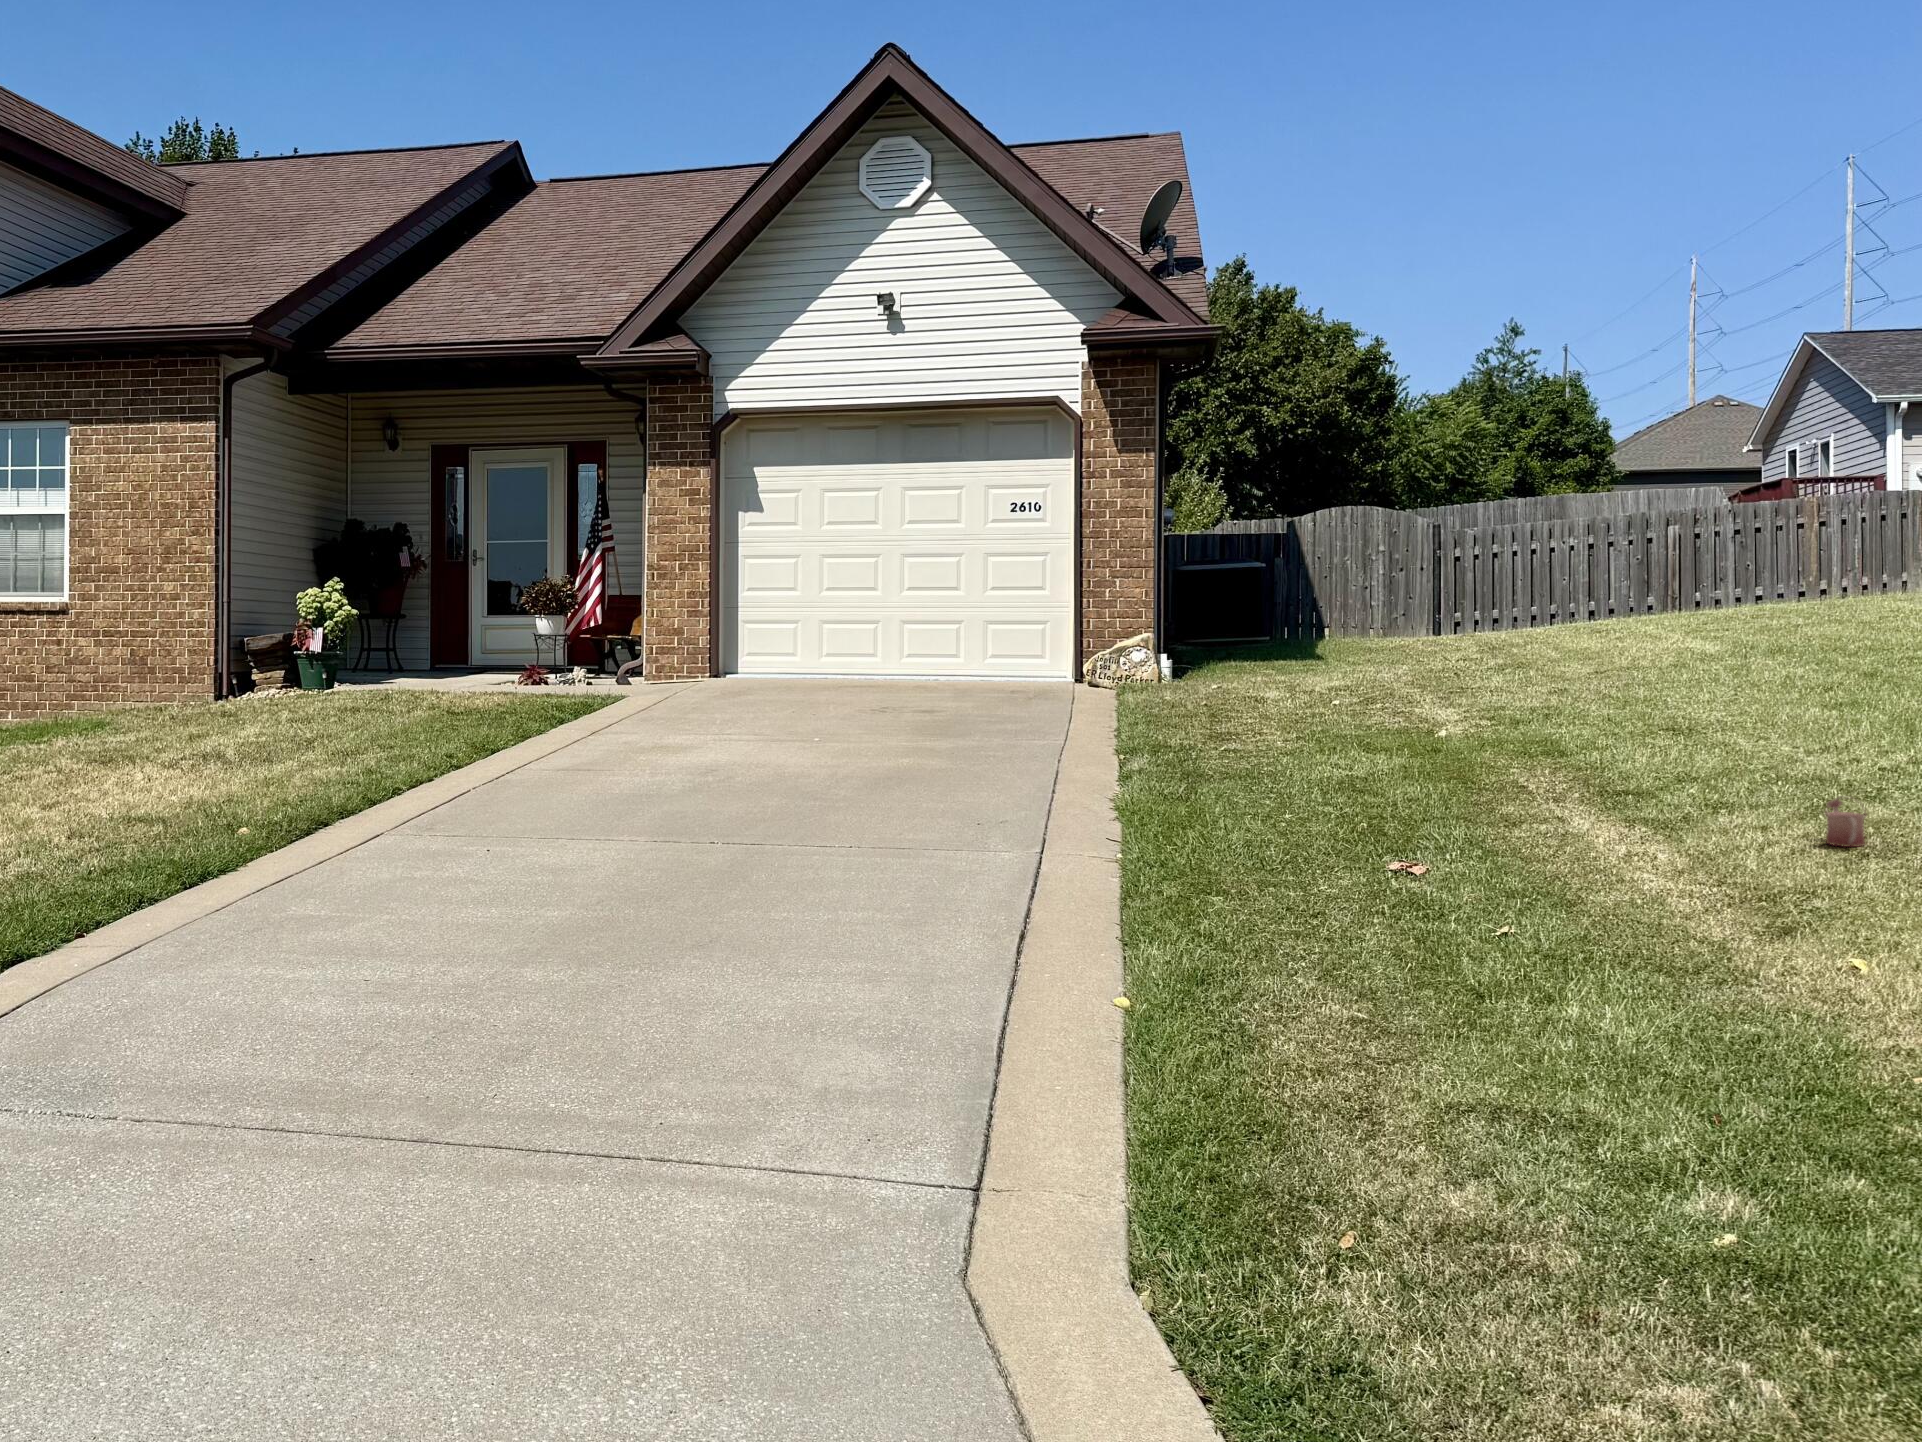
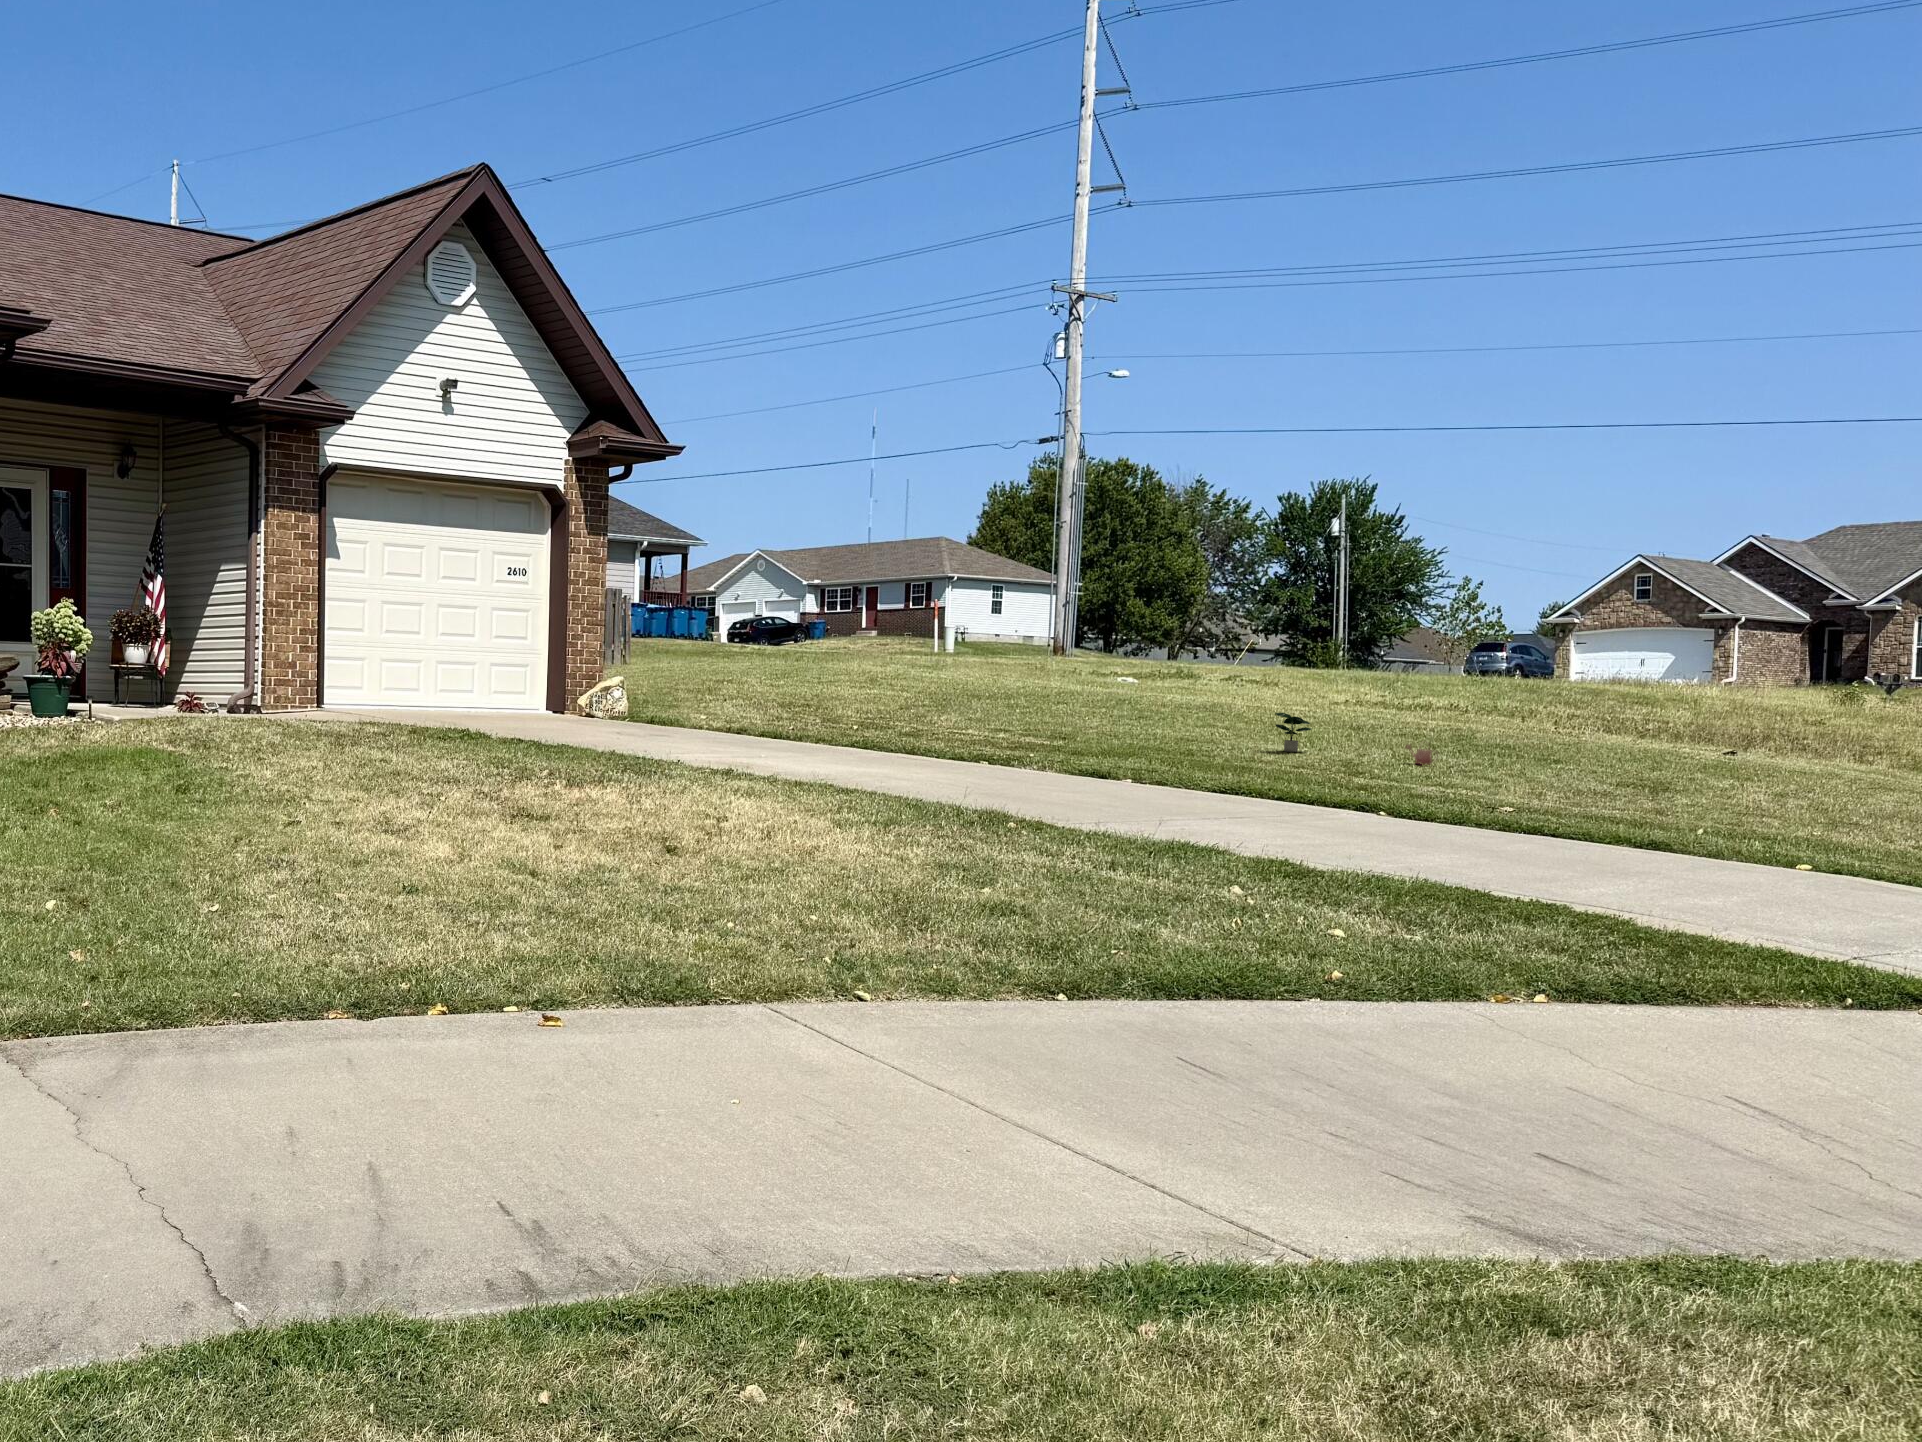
potted plant: none [1731,718,1818,794] -> present [1276,713,1311,752]

